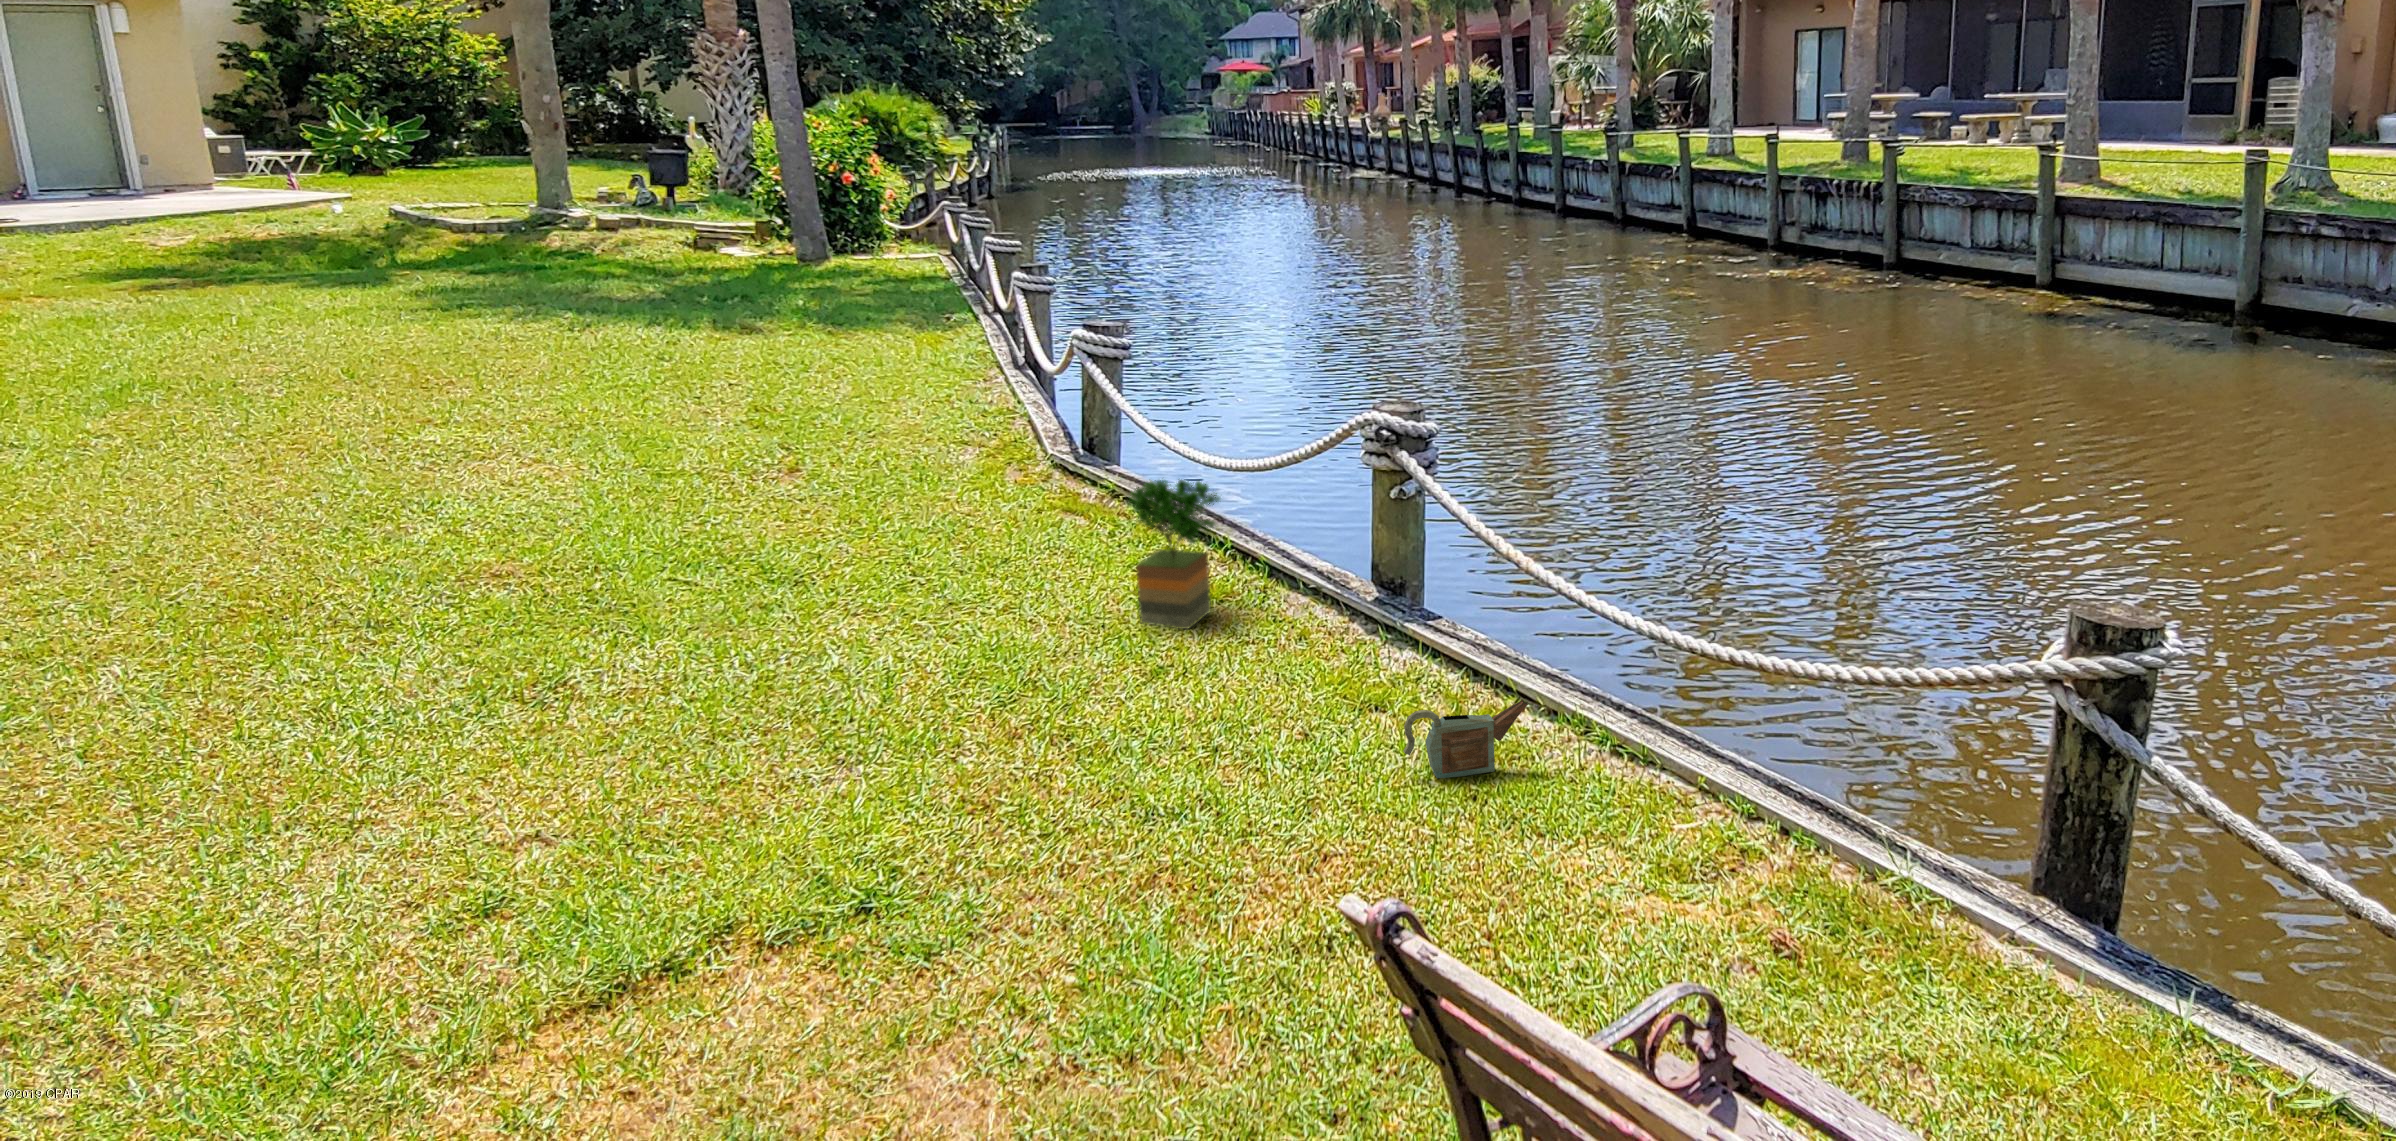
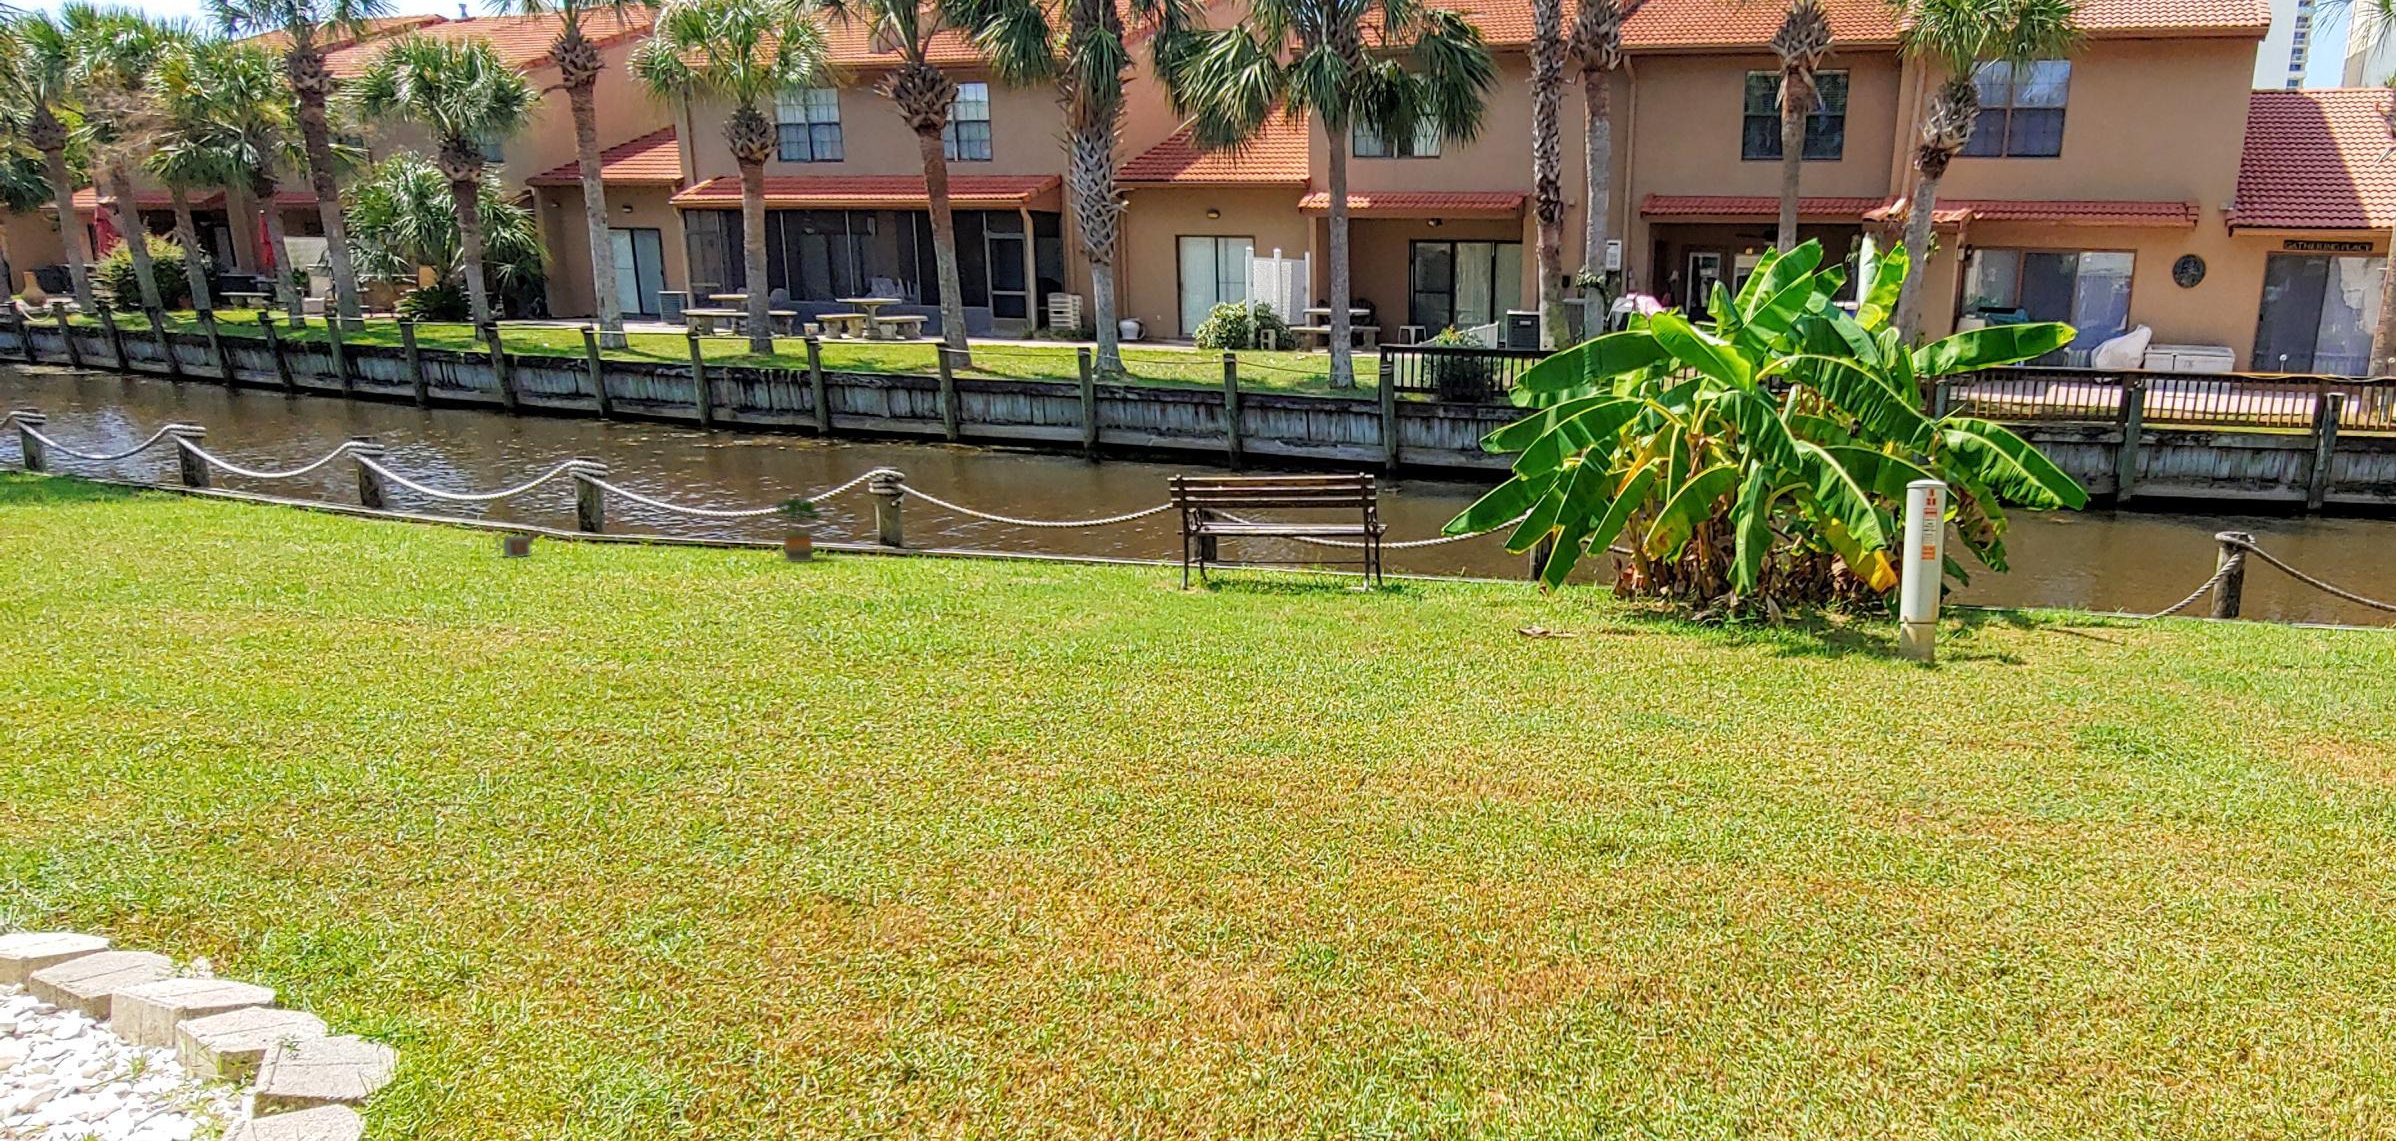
watering can: present [1404,700,1528,778] -> present [495,531,539,558]

